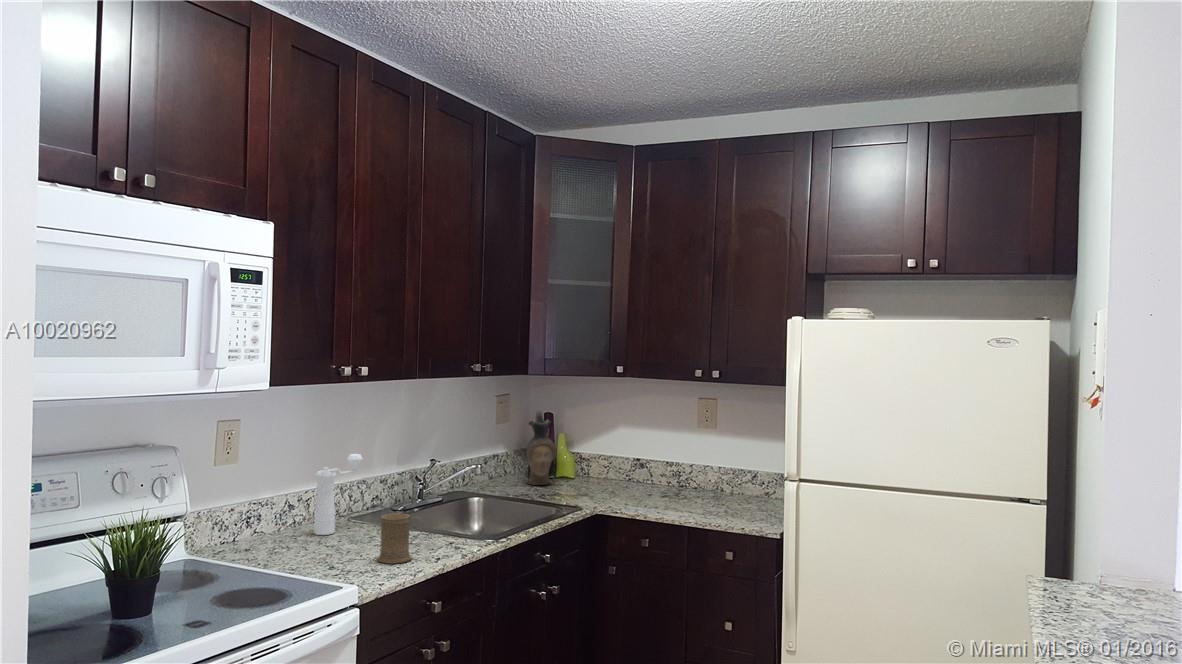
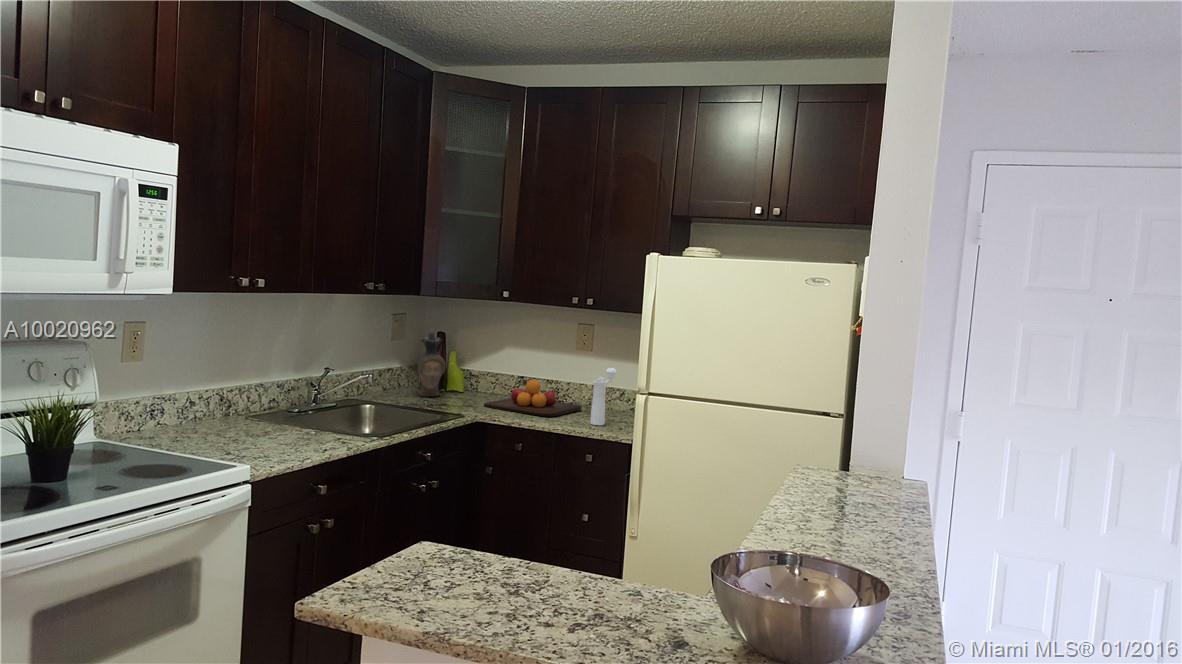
pepper mill: present [314,454,362,535] -> present [590,368,617,425]
chopping board: none [602,463,710,506] -> present [484,380,582,416]
mug: present [377,513,420,564] -> none [270,409,313,451]

